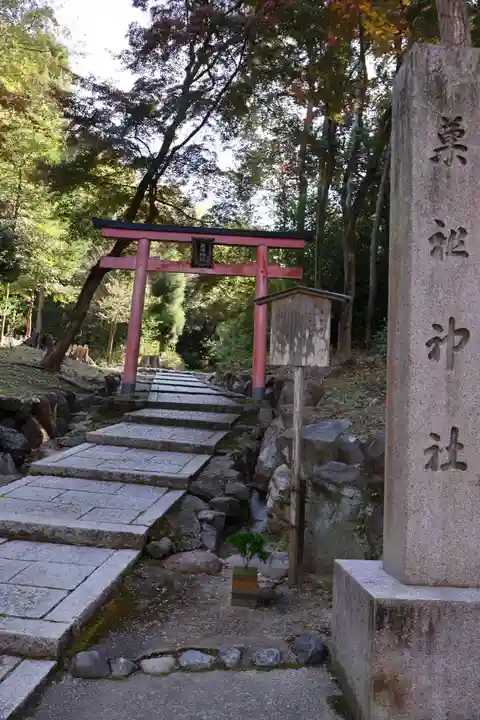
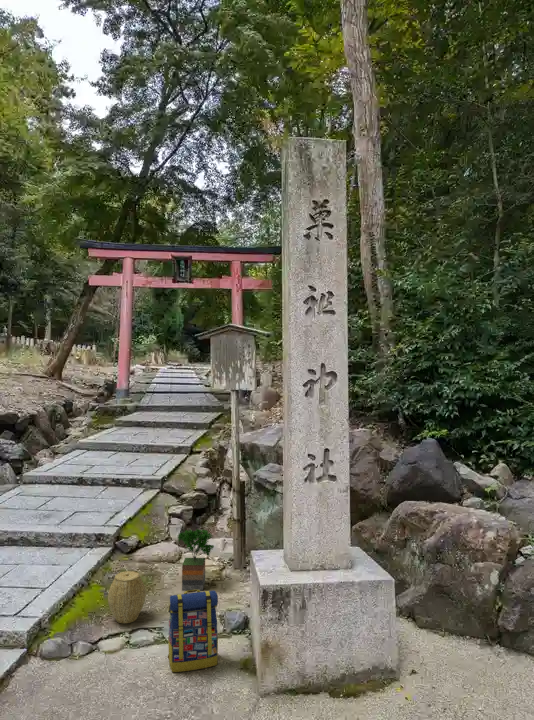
woven basket: none [151,576,196,640] -> present [108,571,146,623]
backpack: none [235,600,303,705] -> present [168,590,218,672]

